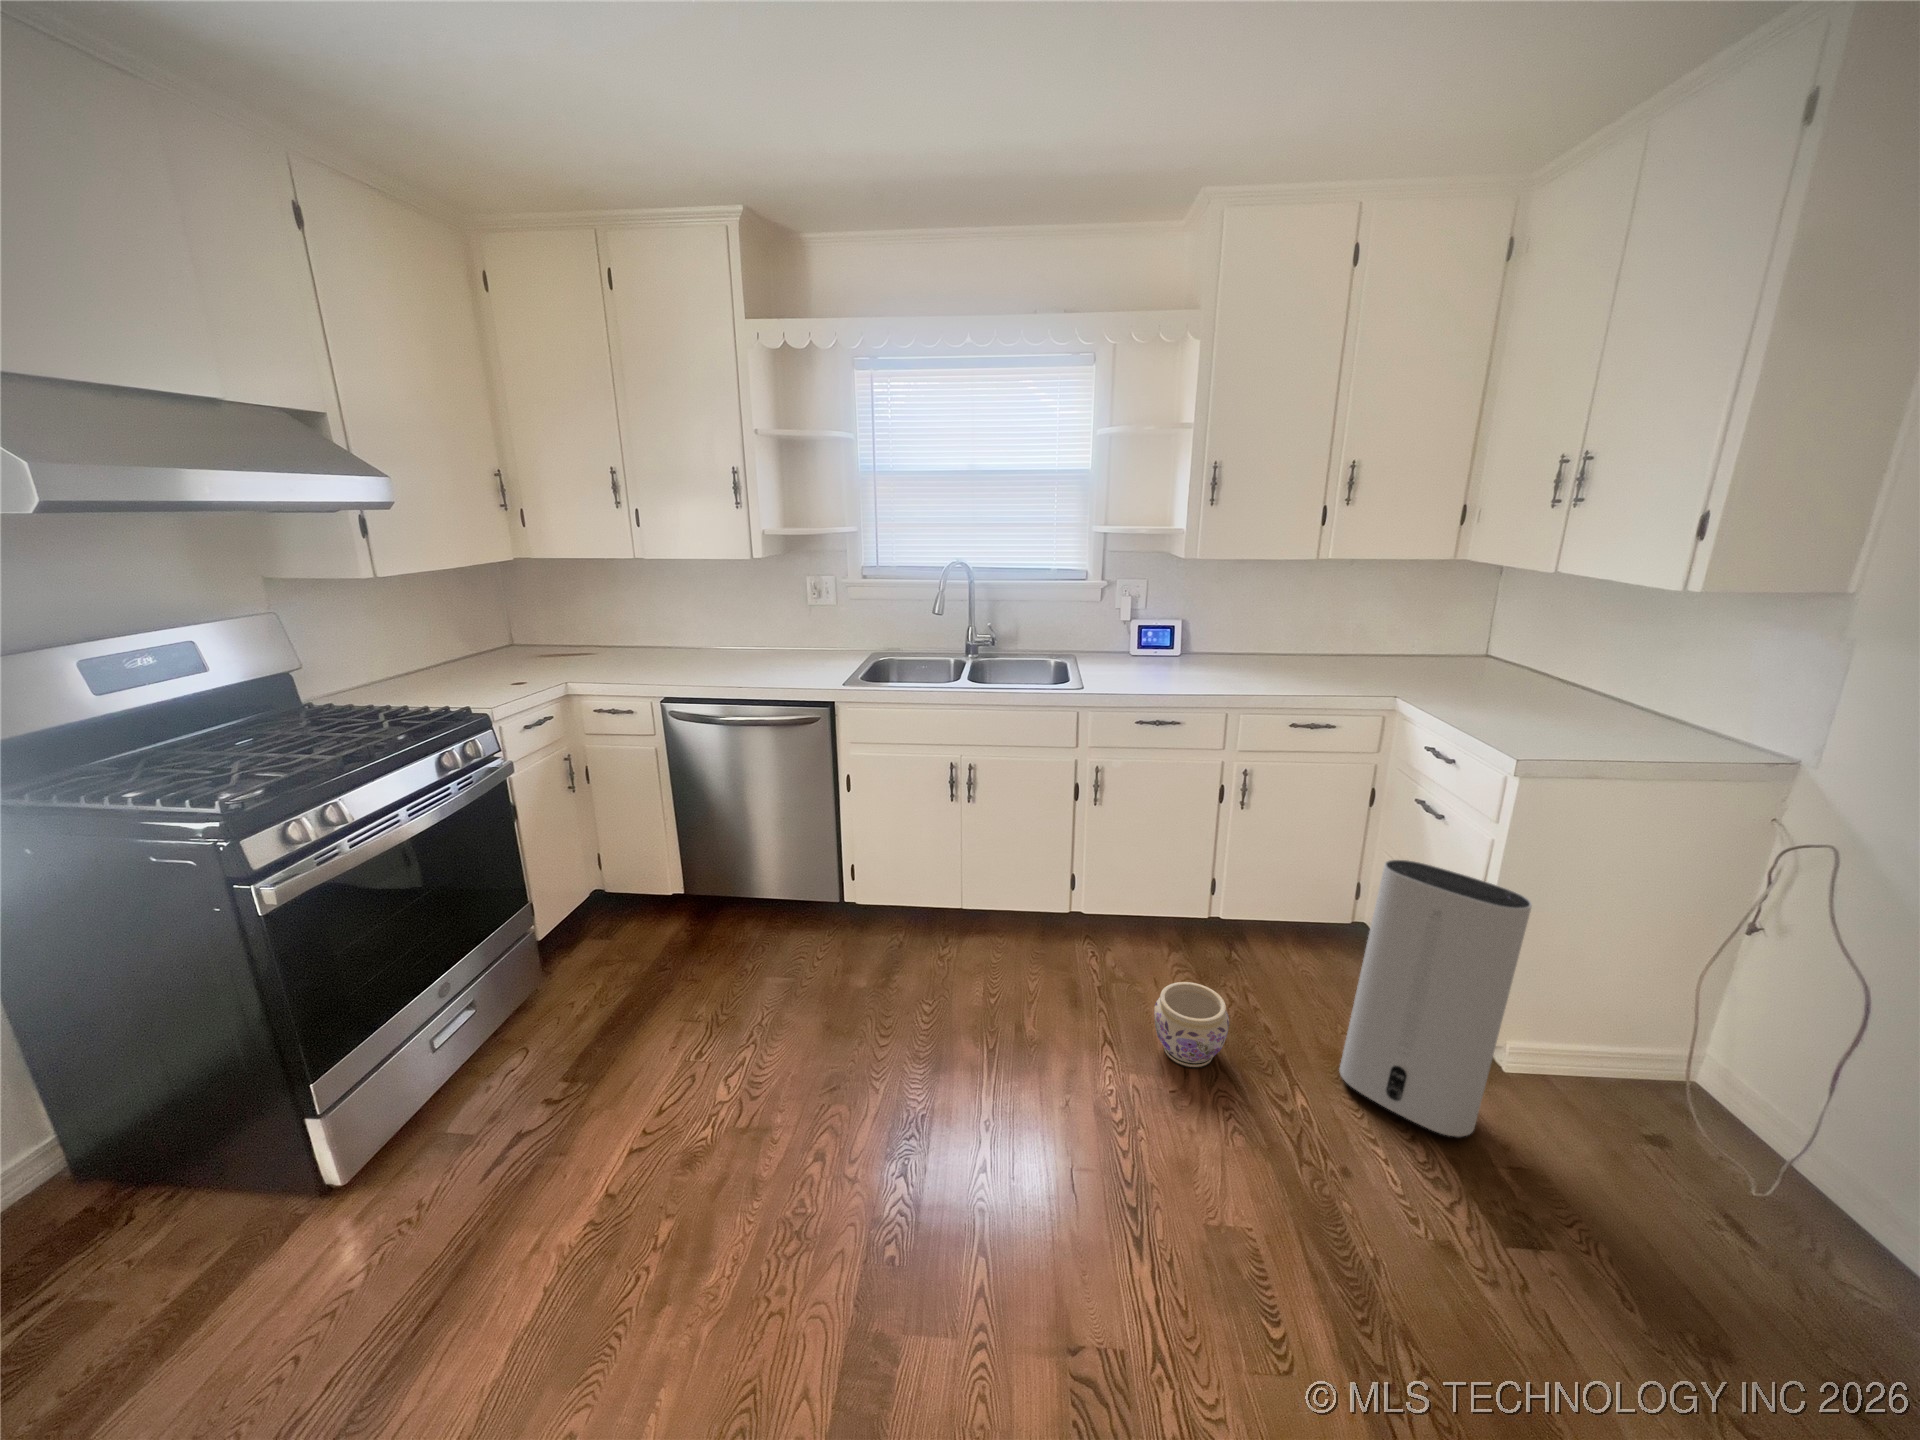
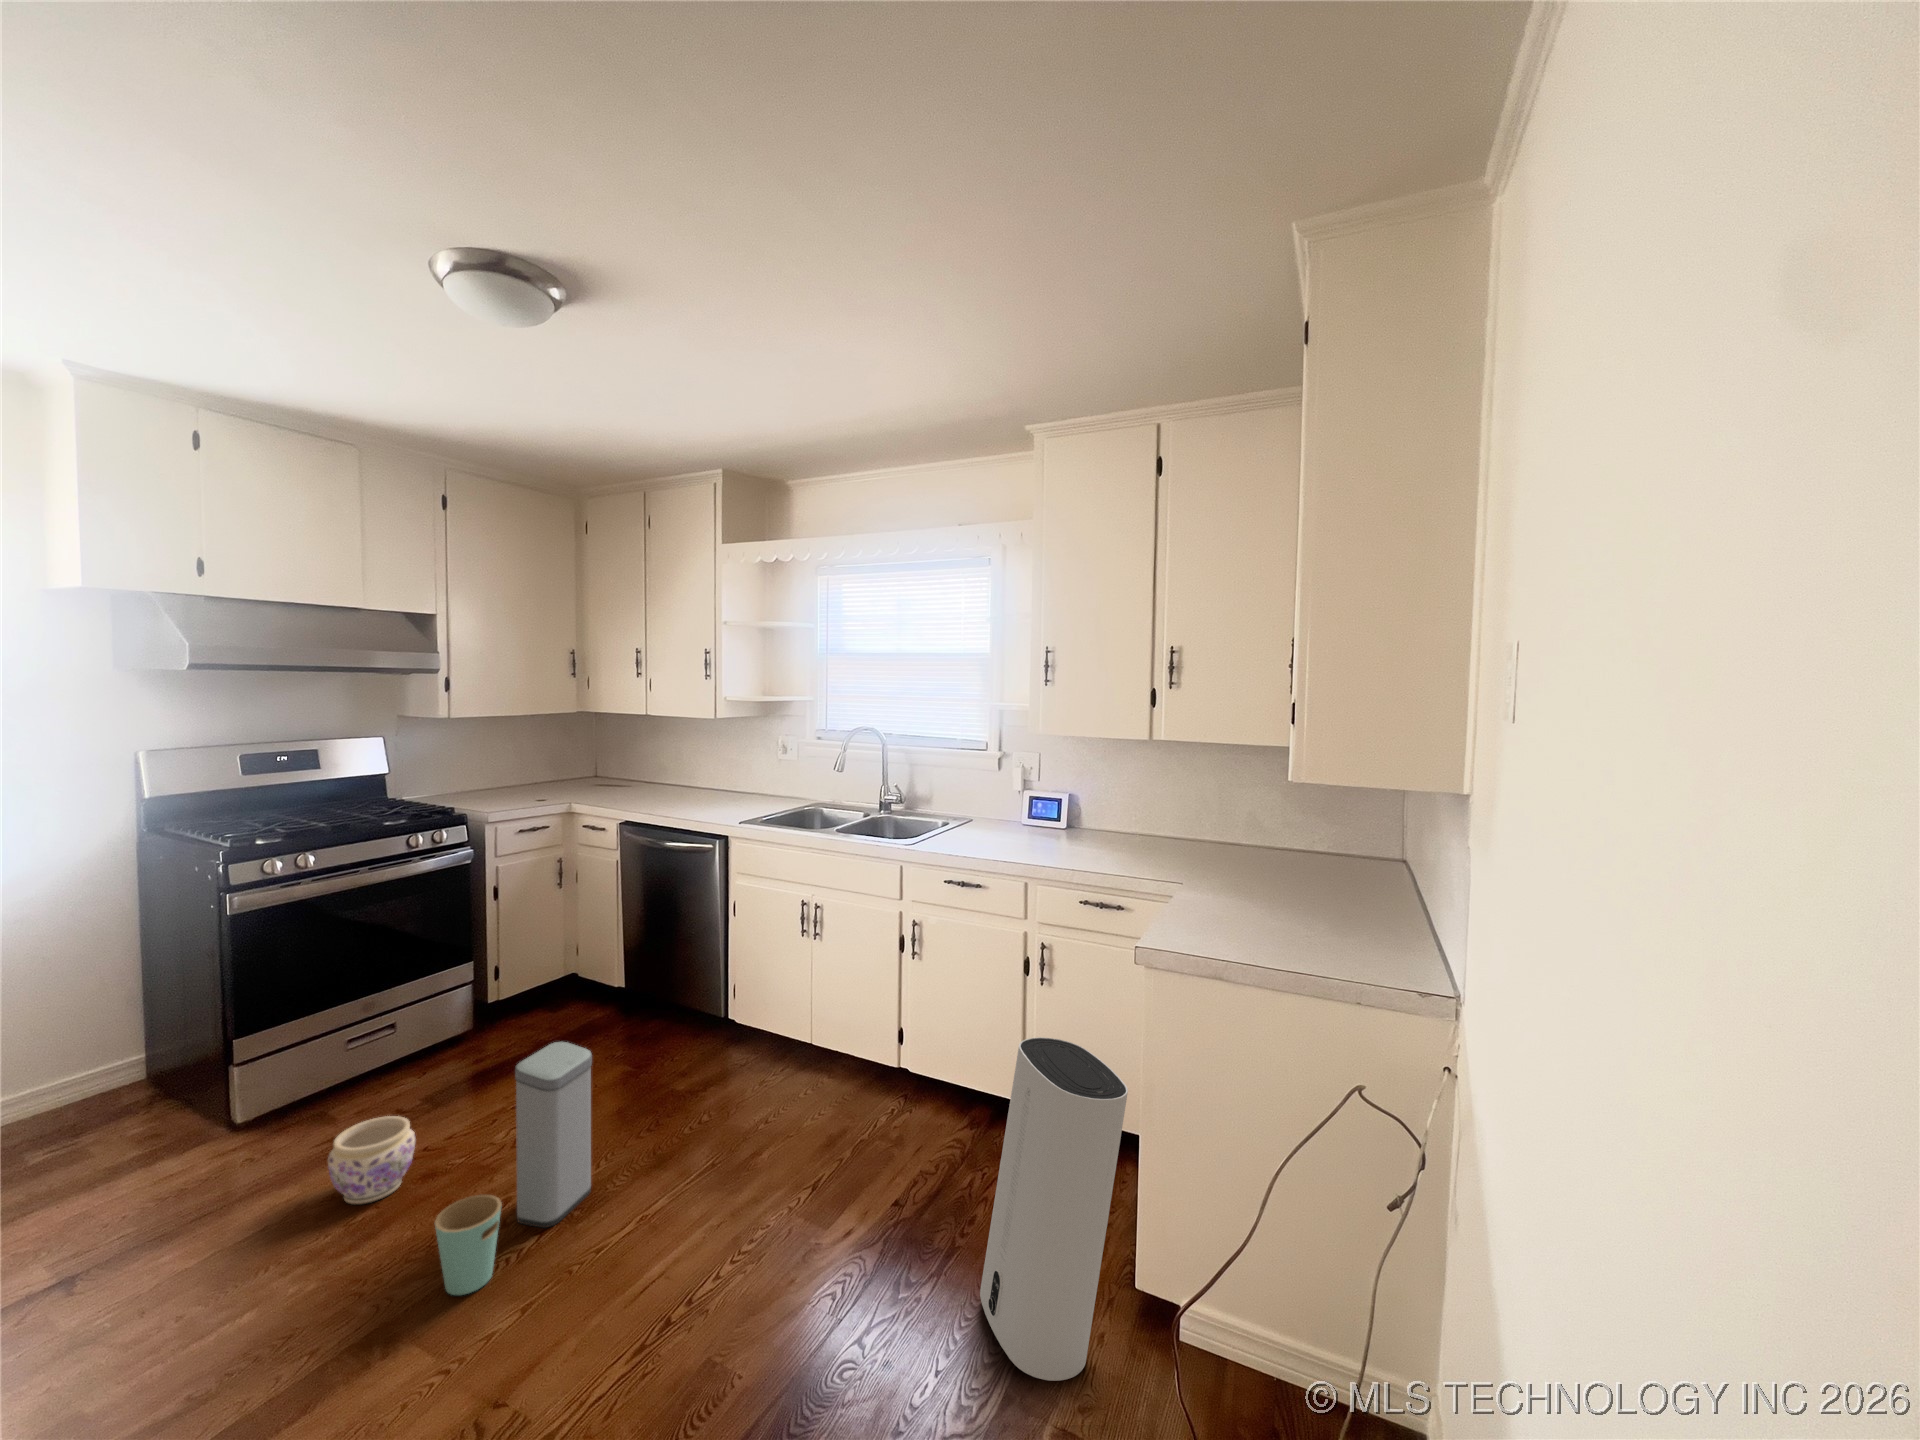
trash can: none [844,971,921,1271] -> present [435,1042,592,1295]
planter: present [1154,982,1229,1068] -> present [328,1116,416,1205]

